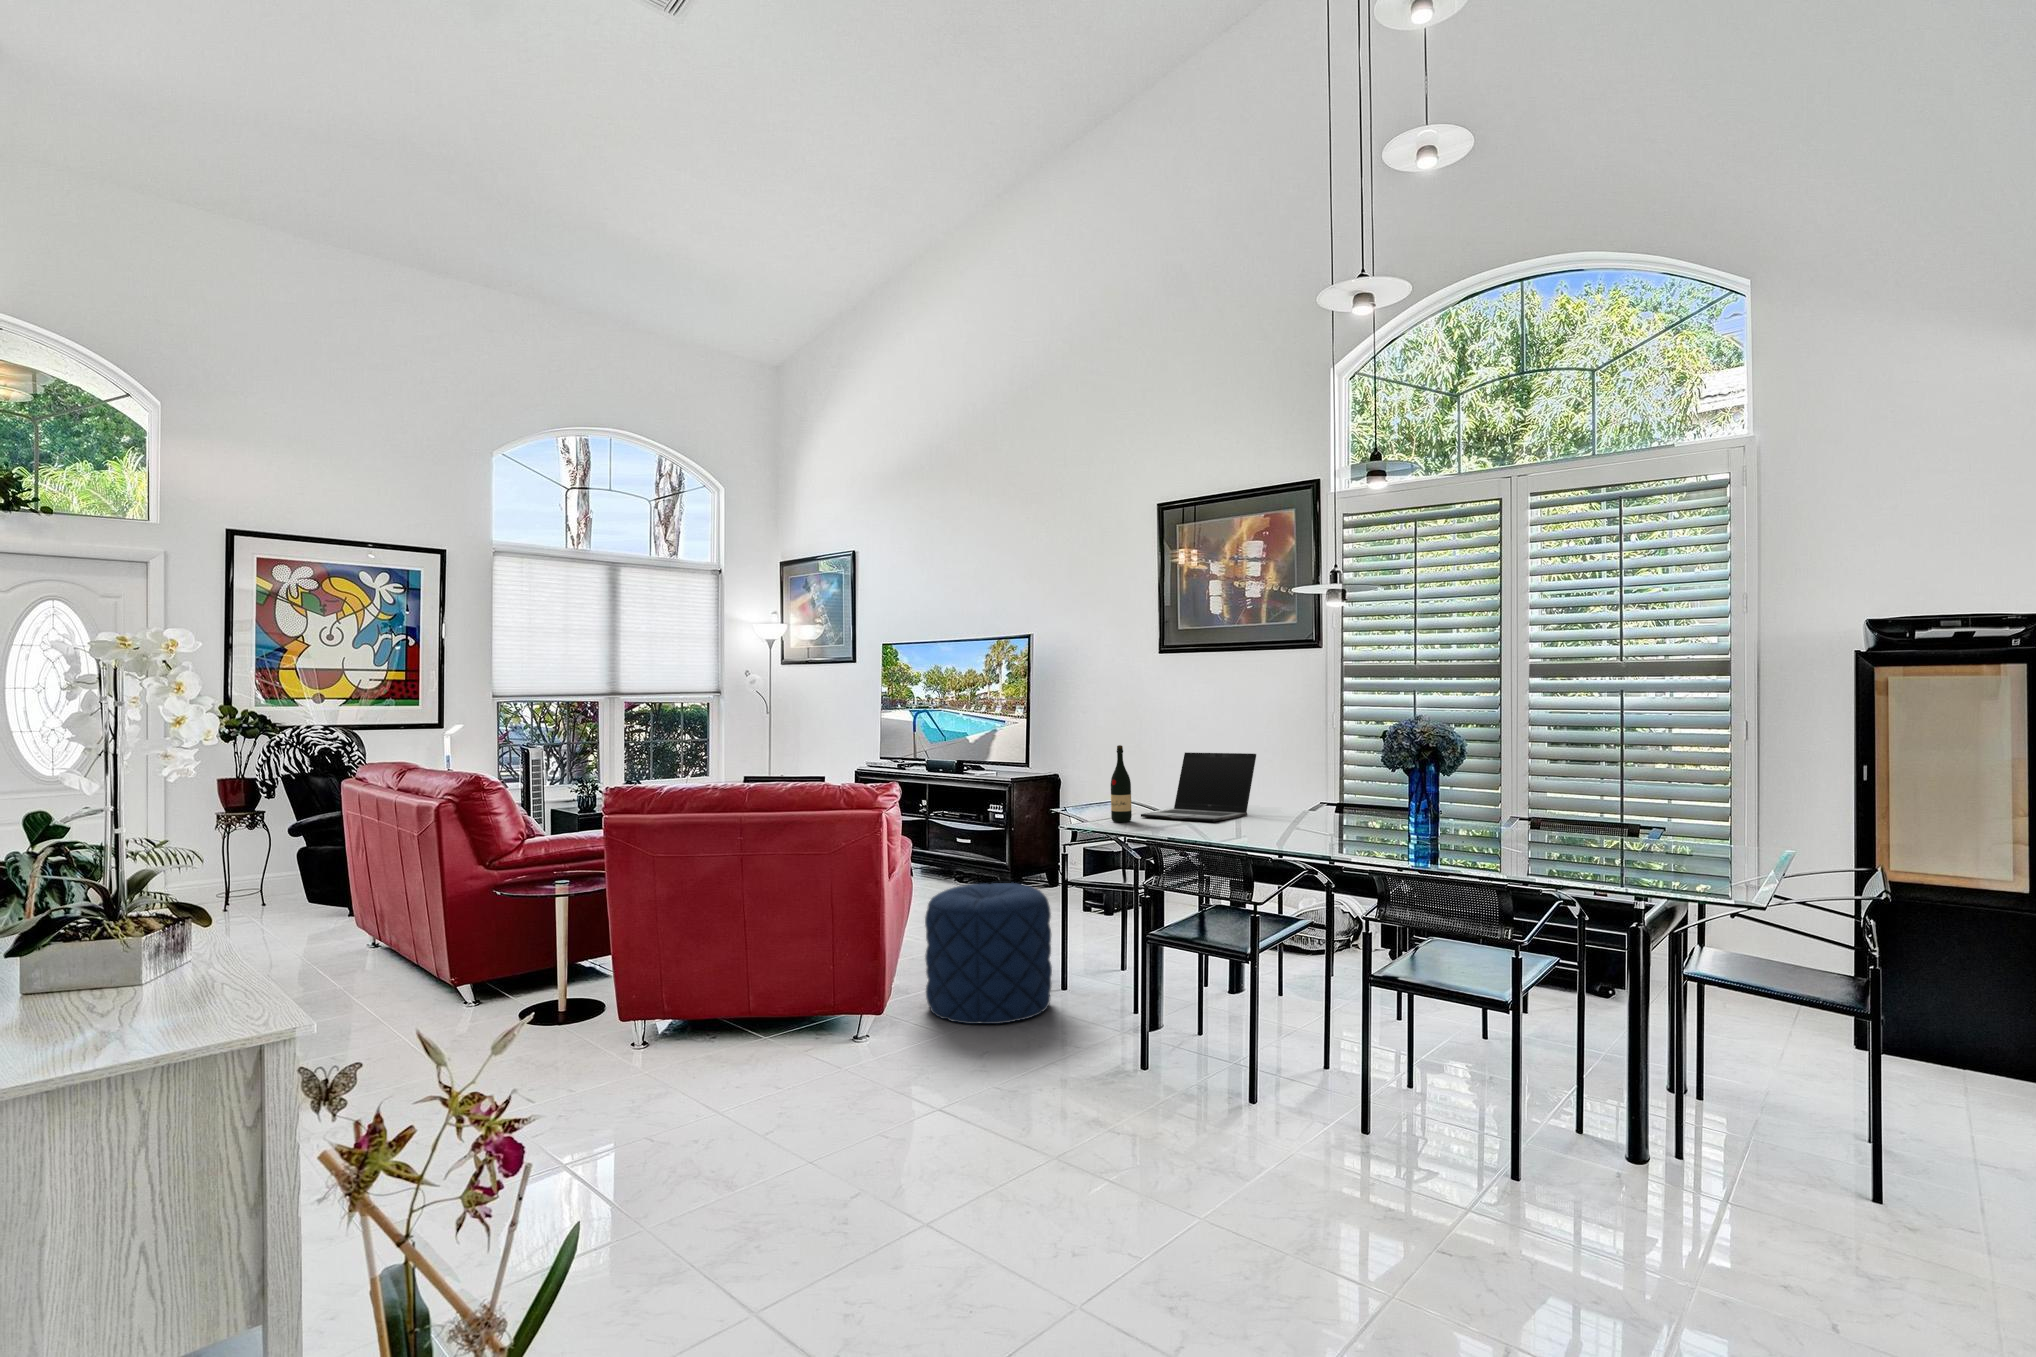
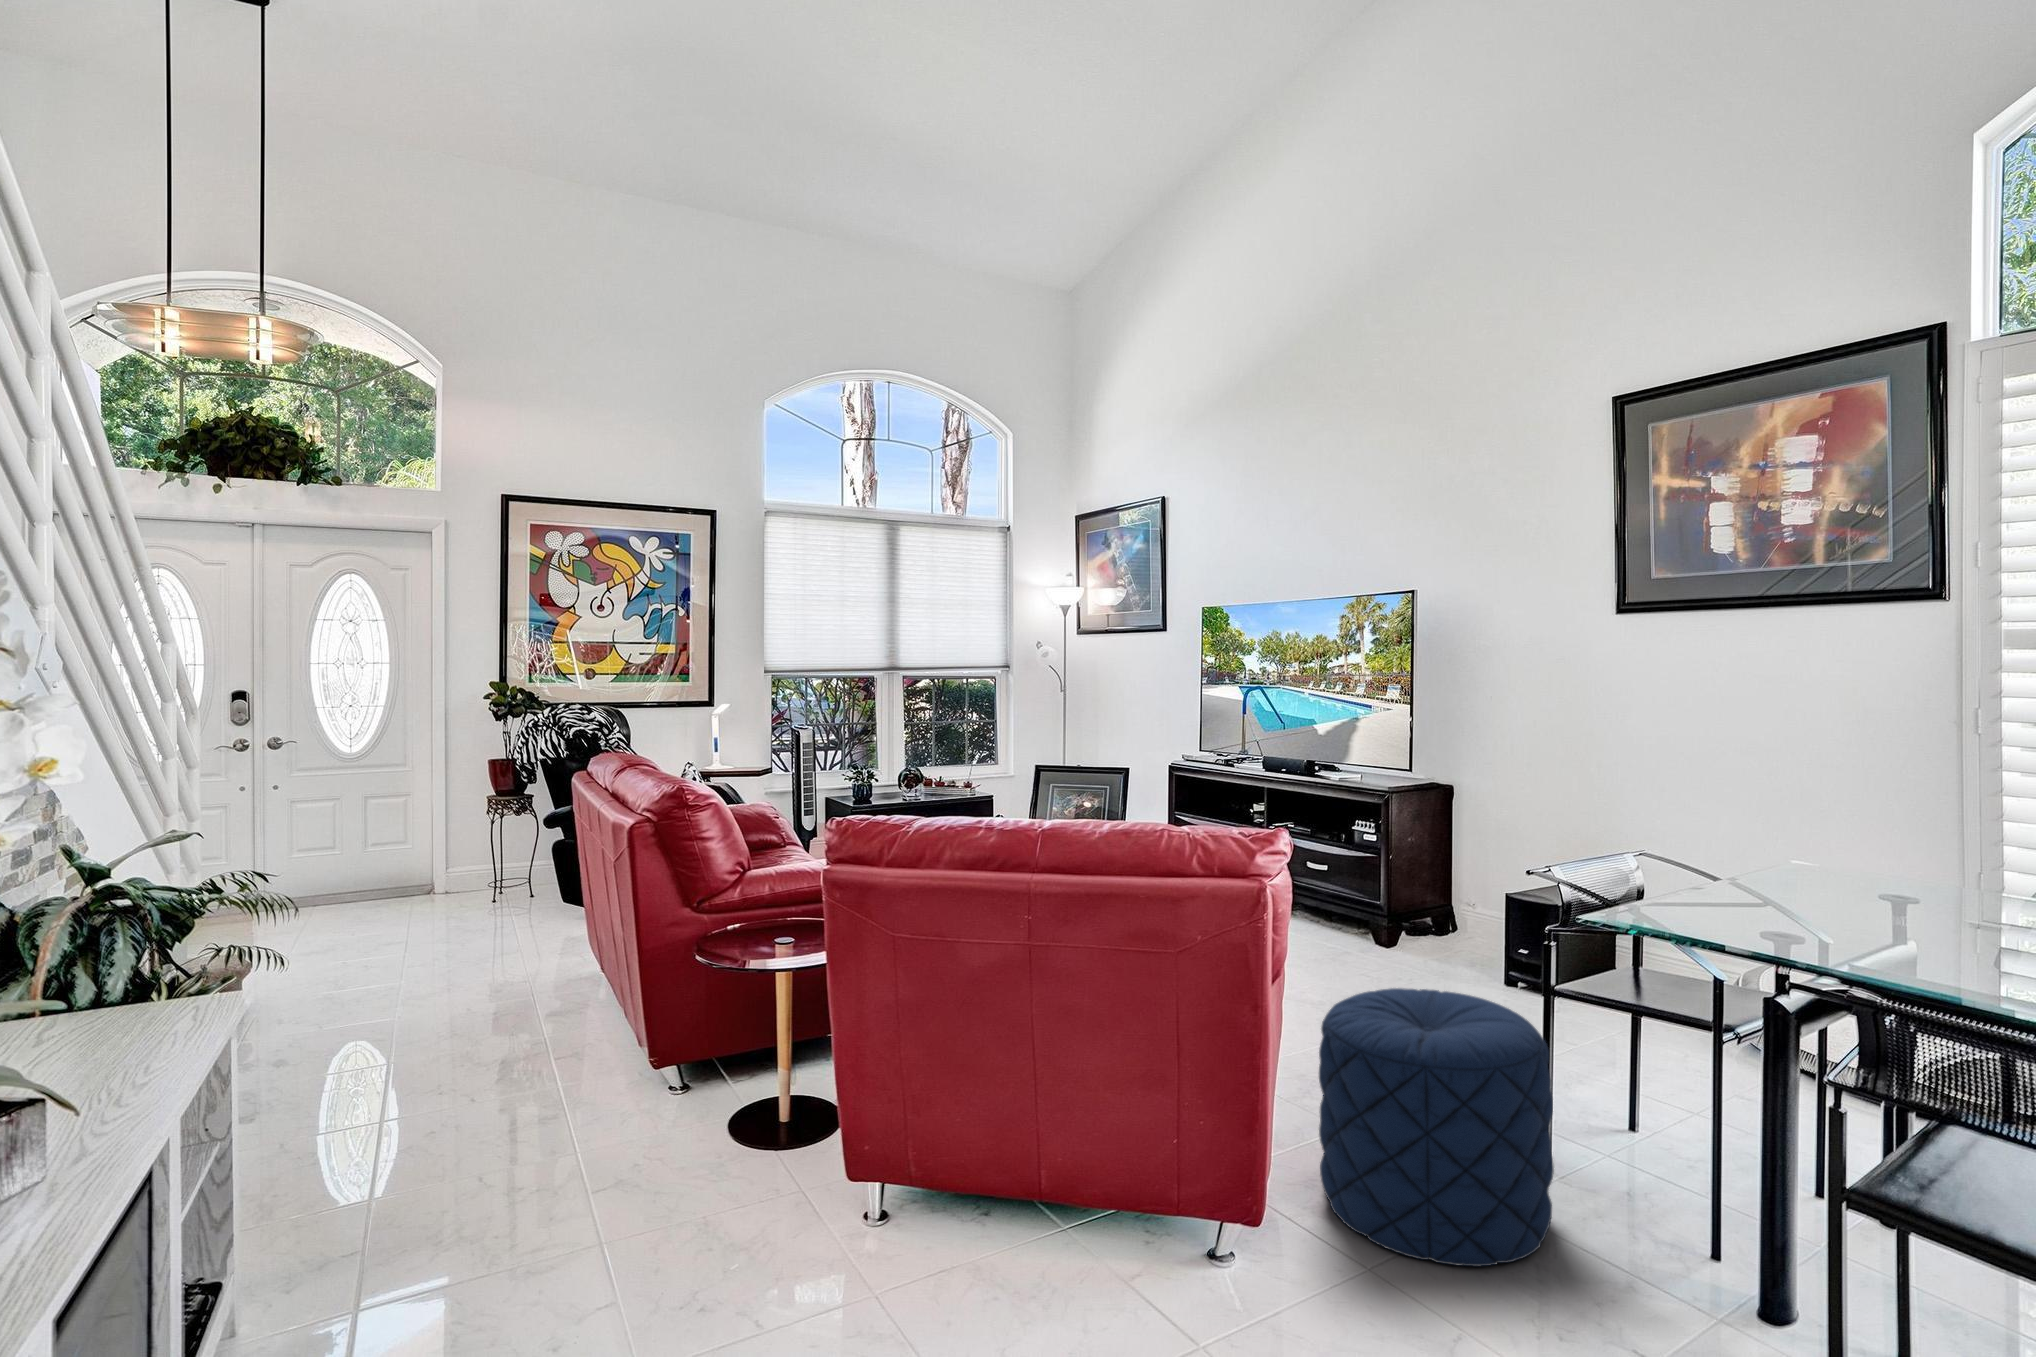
wine bottle: present [1111,745,1132,822] -> none [1670,771,1714,913]
laptop: present [1141,752,1256,822] -> none [1722,780,1975,930]

